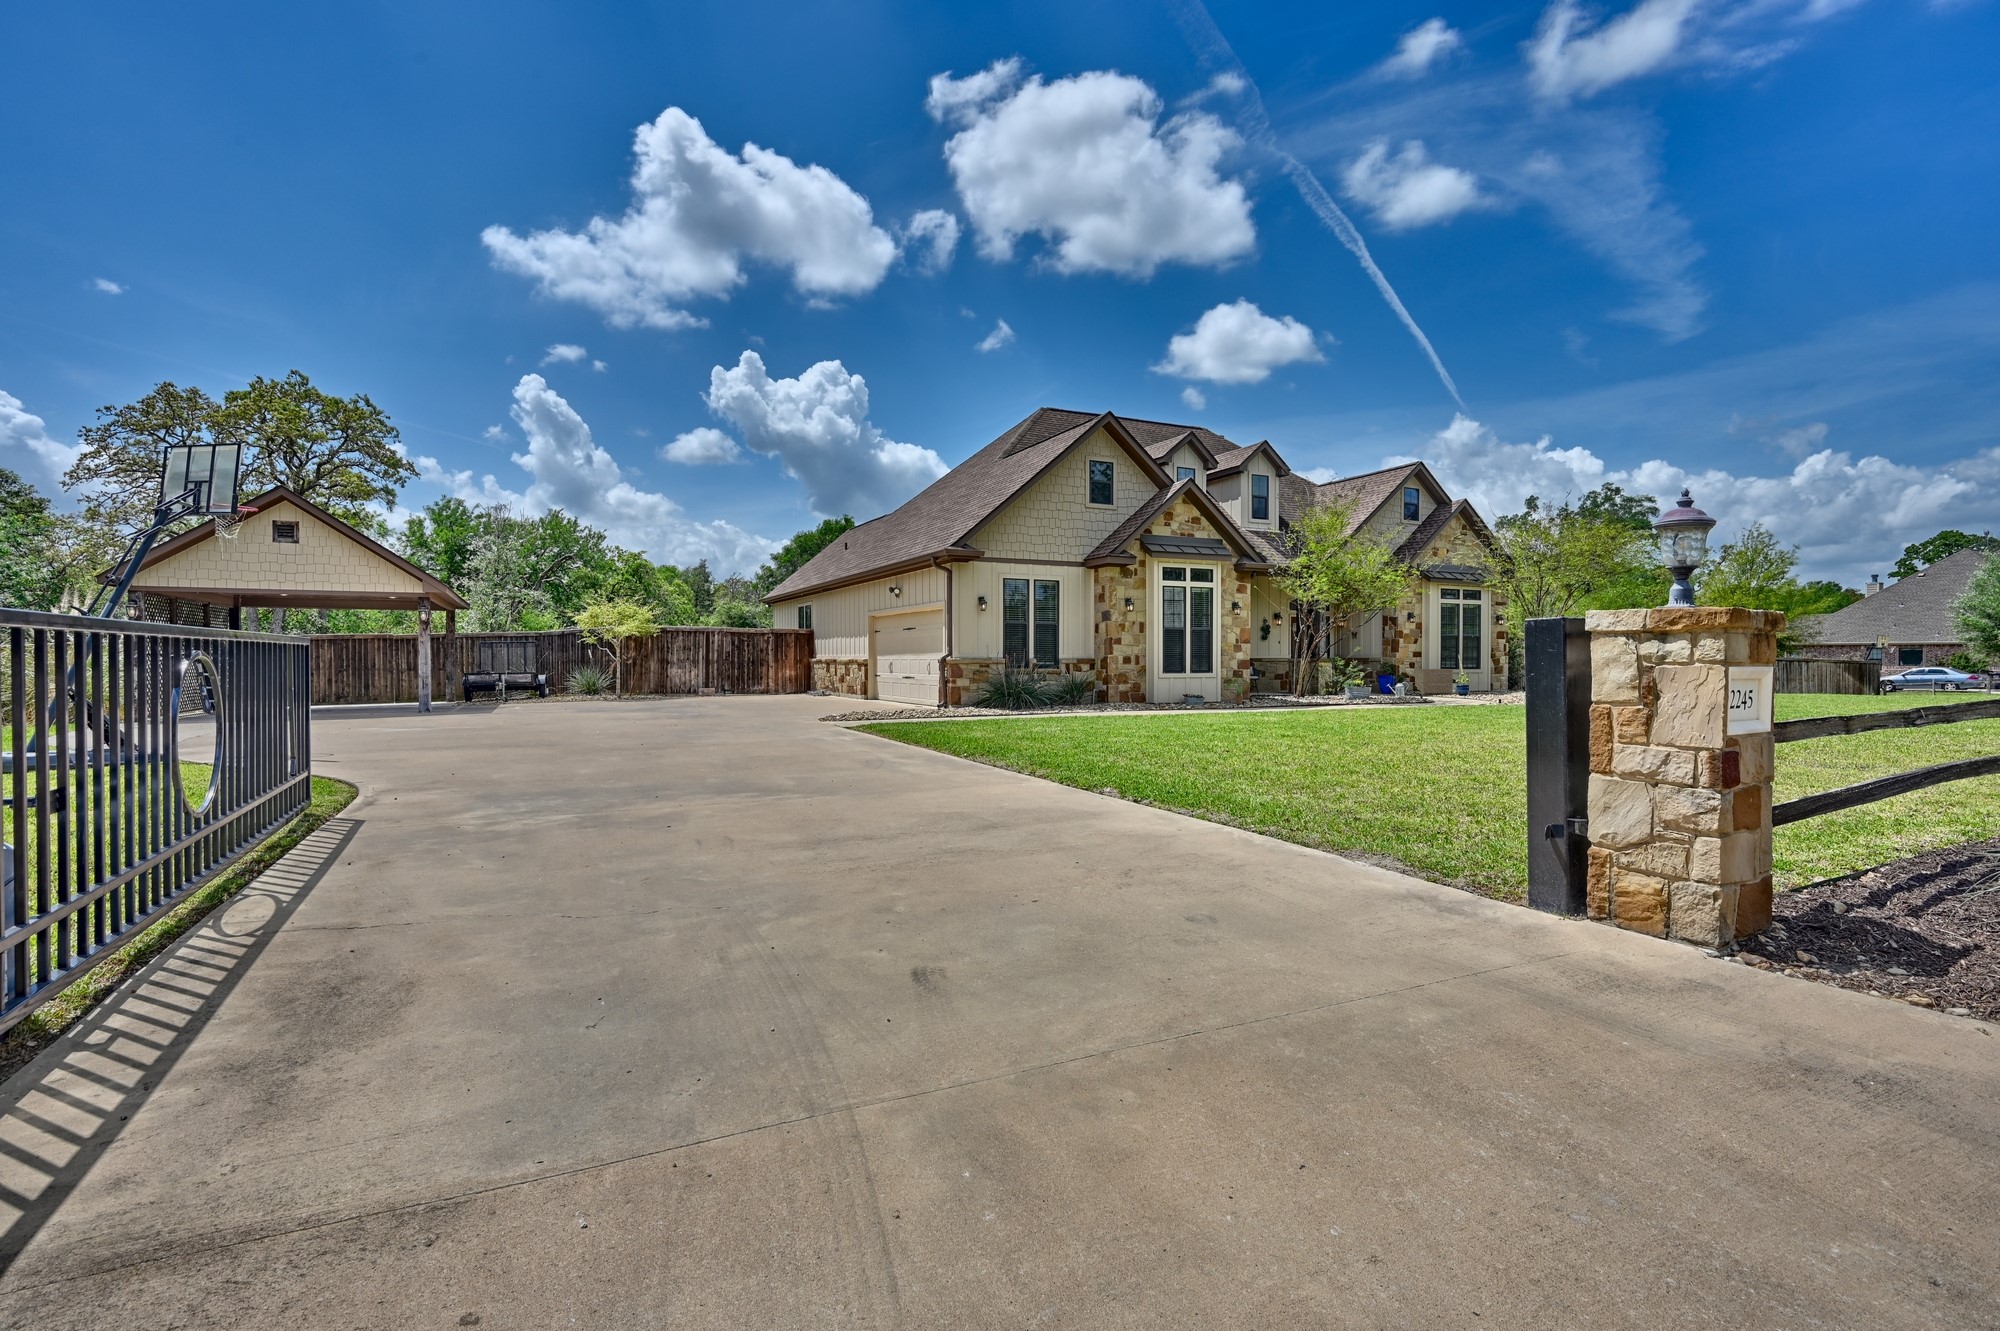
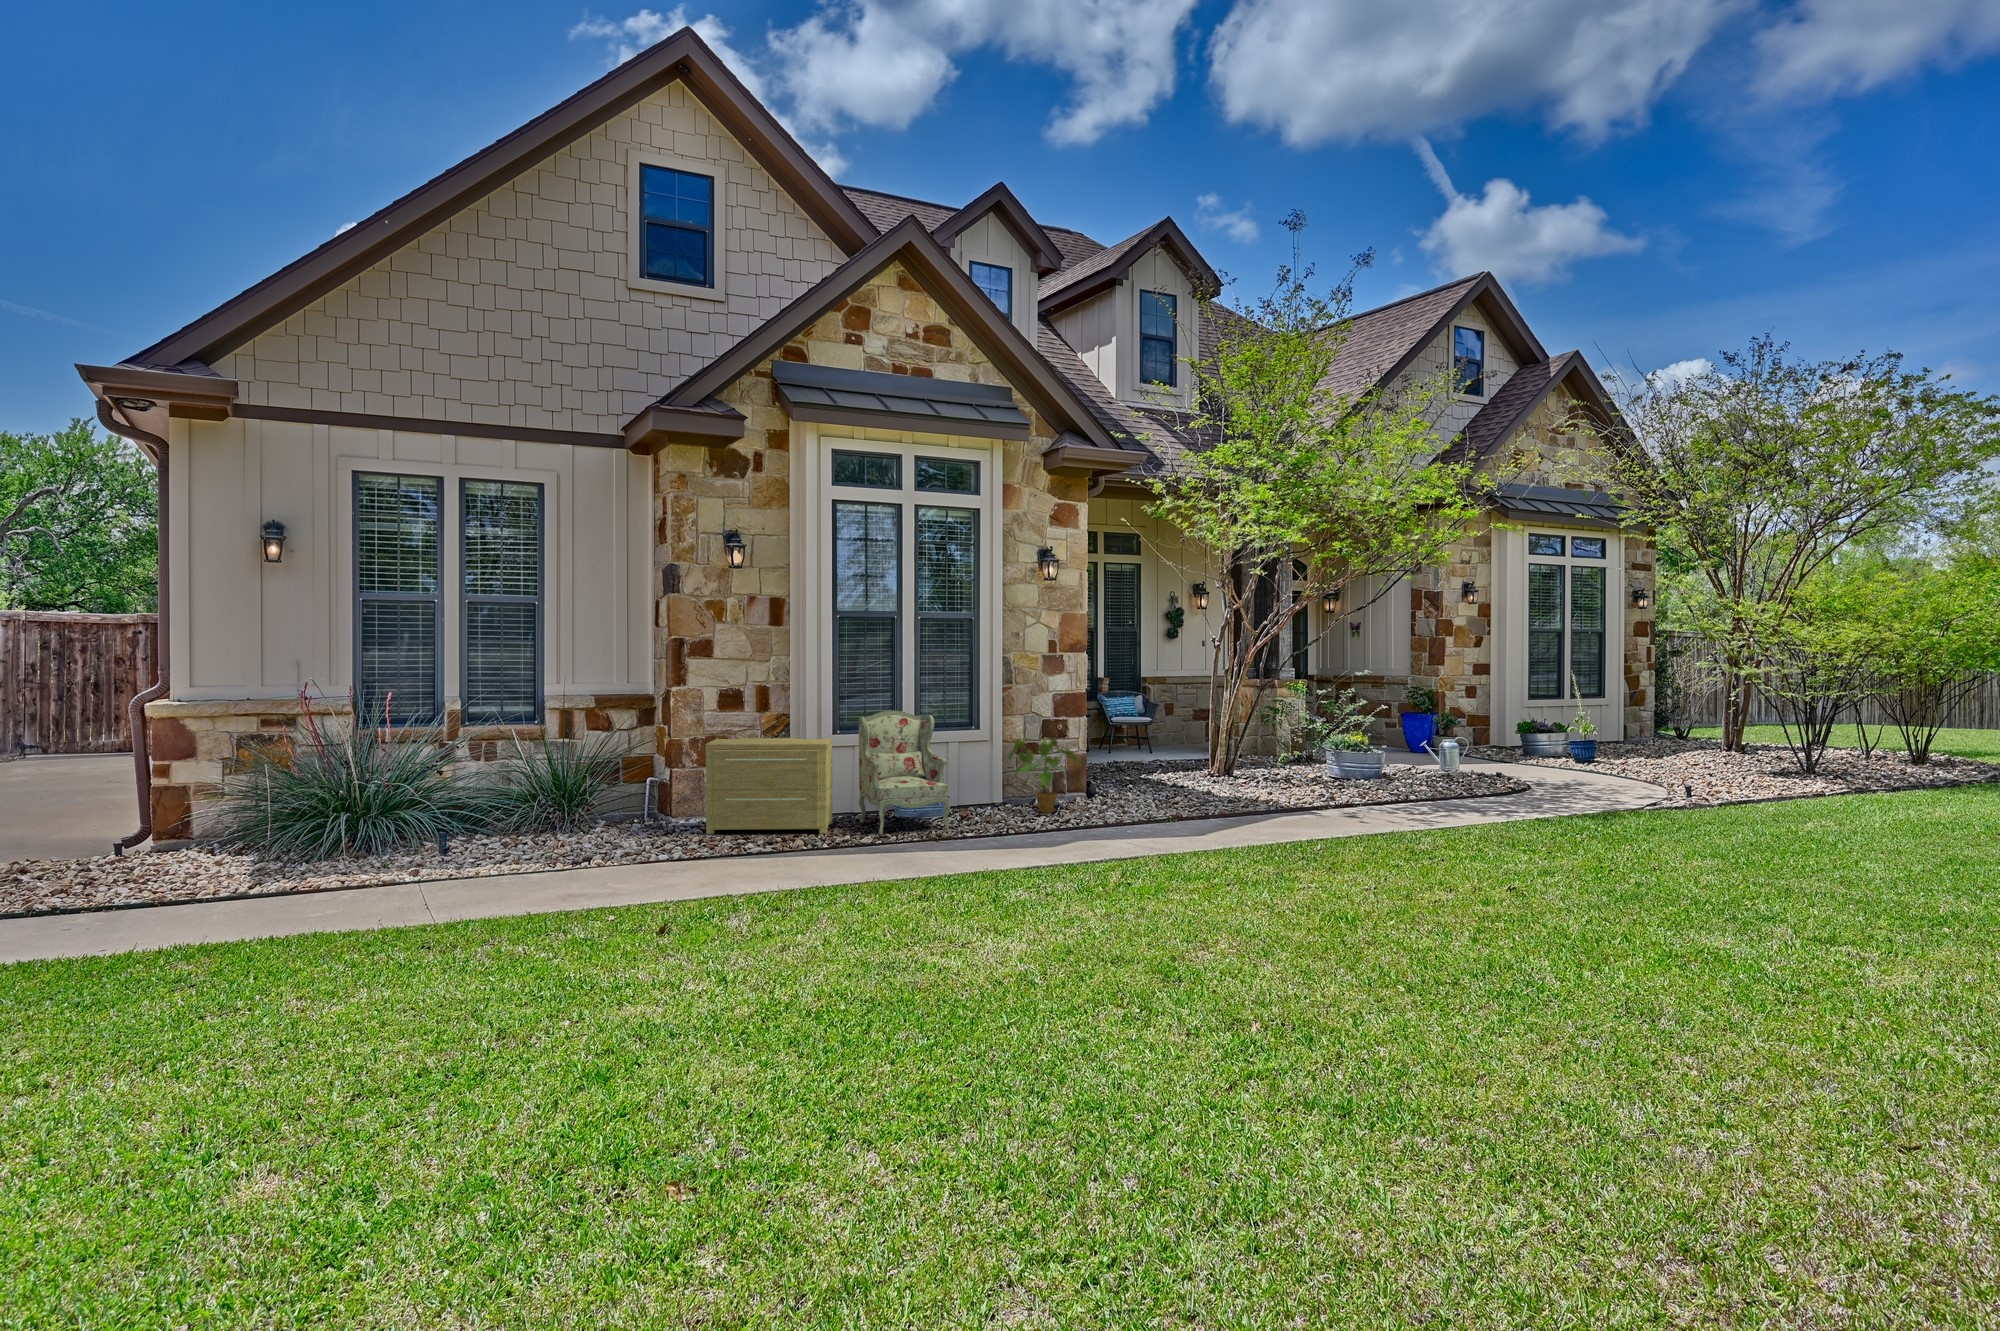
armchair: none [1173,664,1211,707] -> present [859,711,950,835]
side table: present [1414,669,1453,695] -> present [705,738,832,834]

